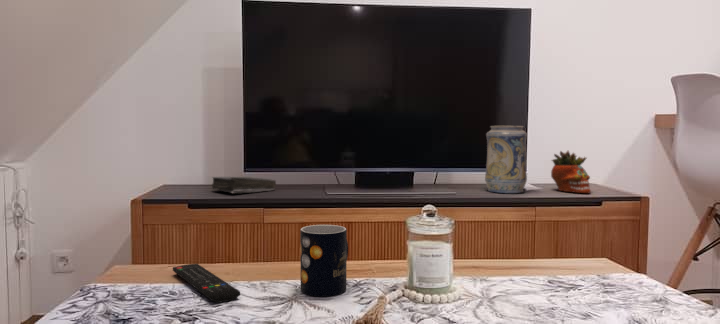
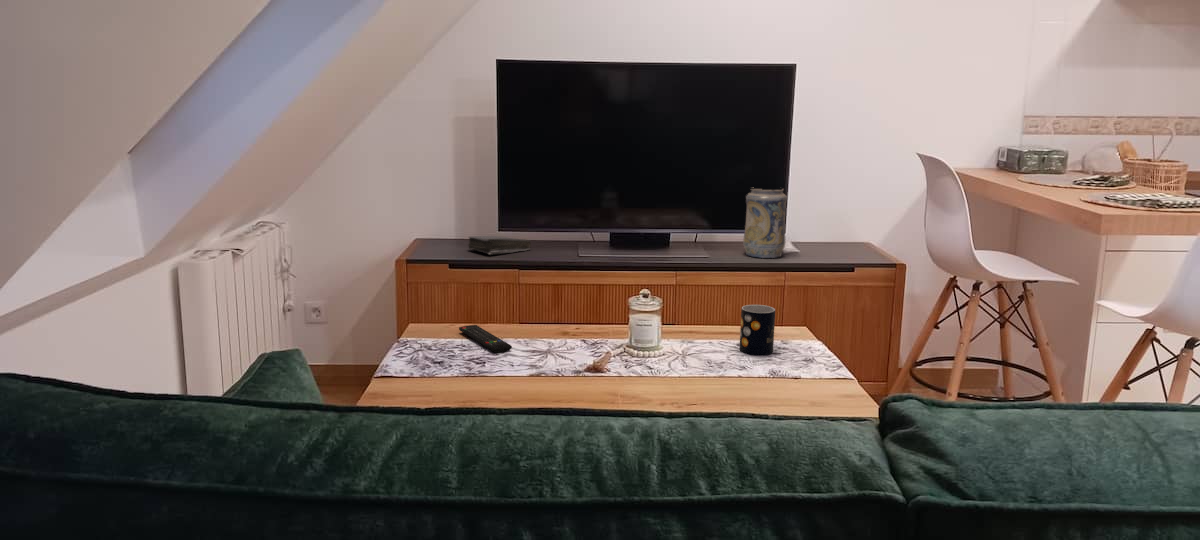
succulent planter: present [551,151,591,193] -> none [813,213,851,259]
mug: present [300,225,348,296] -> present [739,305,775,356]

